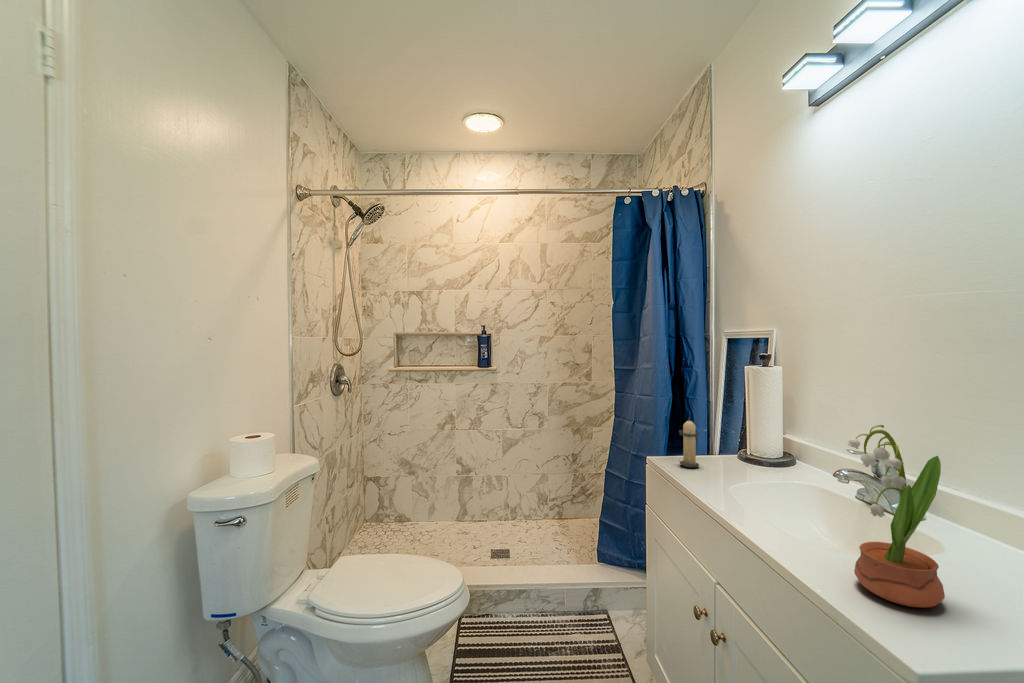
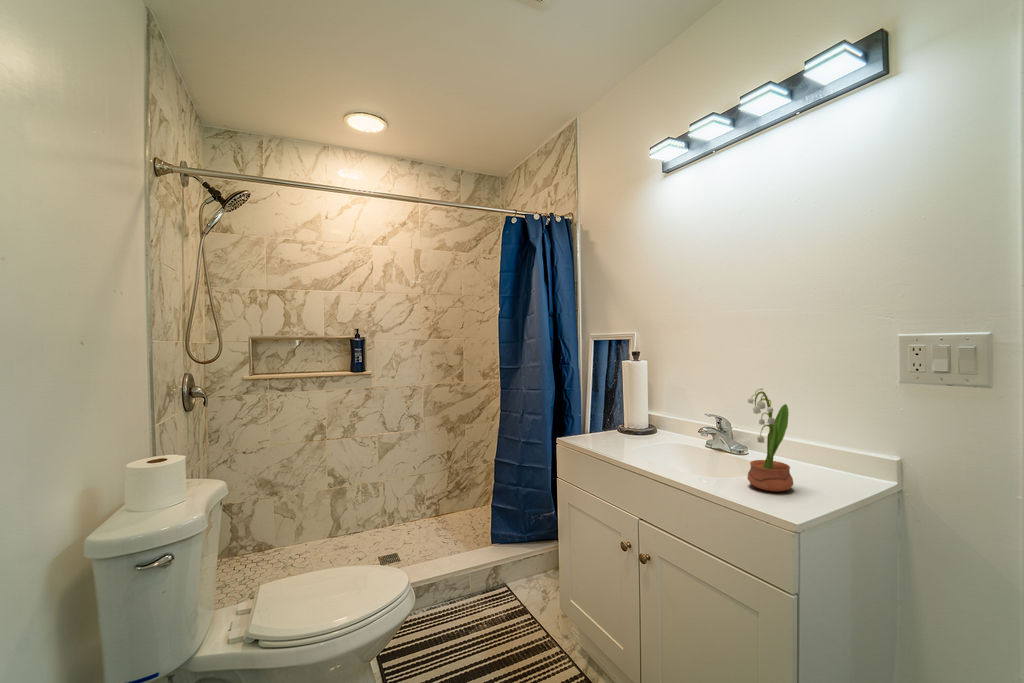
candle: present [679,418,699,468] -> none [586,402,606,441]

